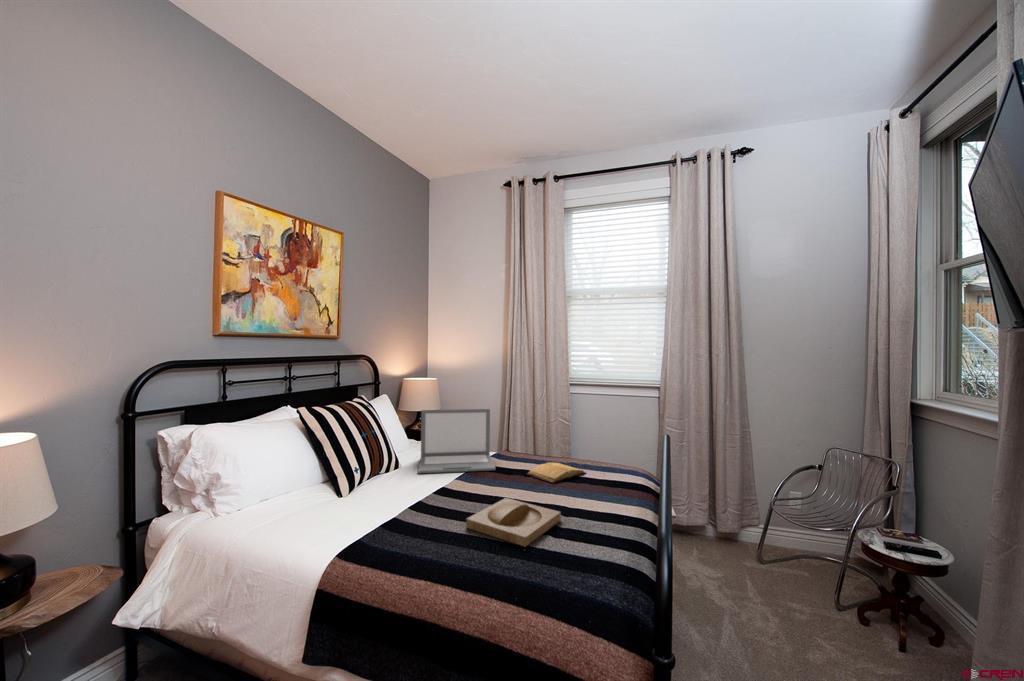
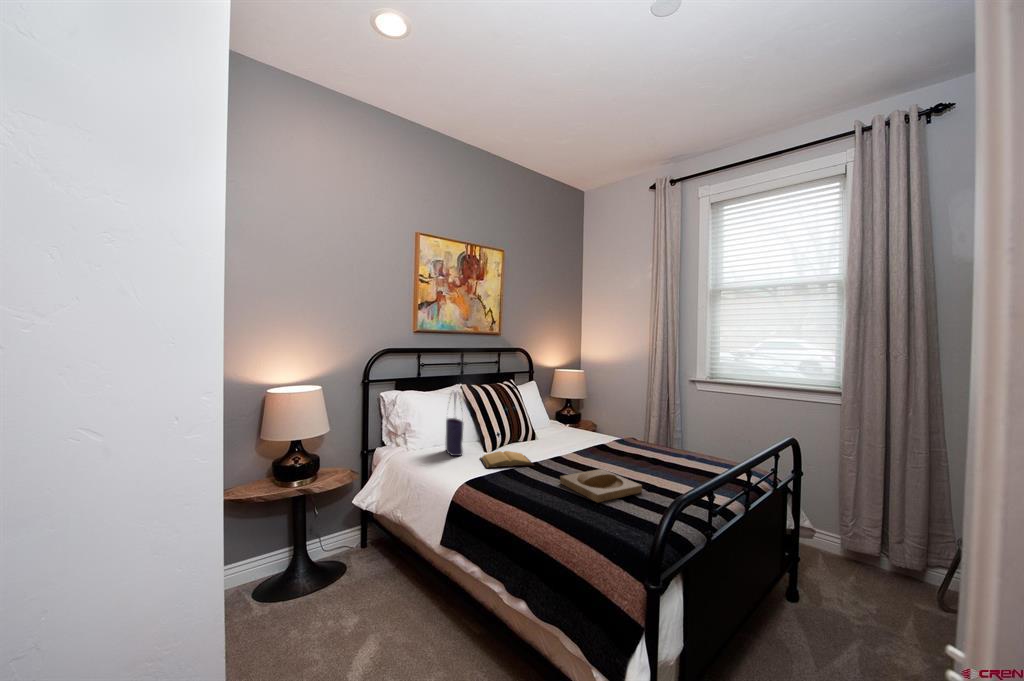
laptop: present [418,409,496,473] -> none [547,395,615,451]
tote bag: none [281,419,313,513] -> present [446,393,464,456]
book: present [527,463,585,483] -> present [480,451,534,468]

